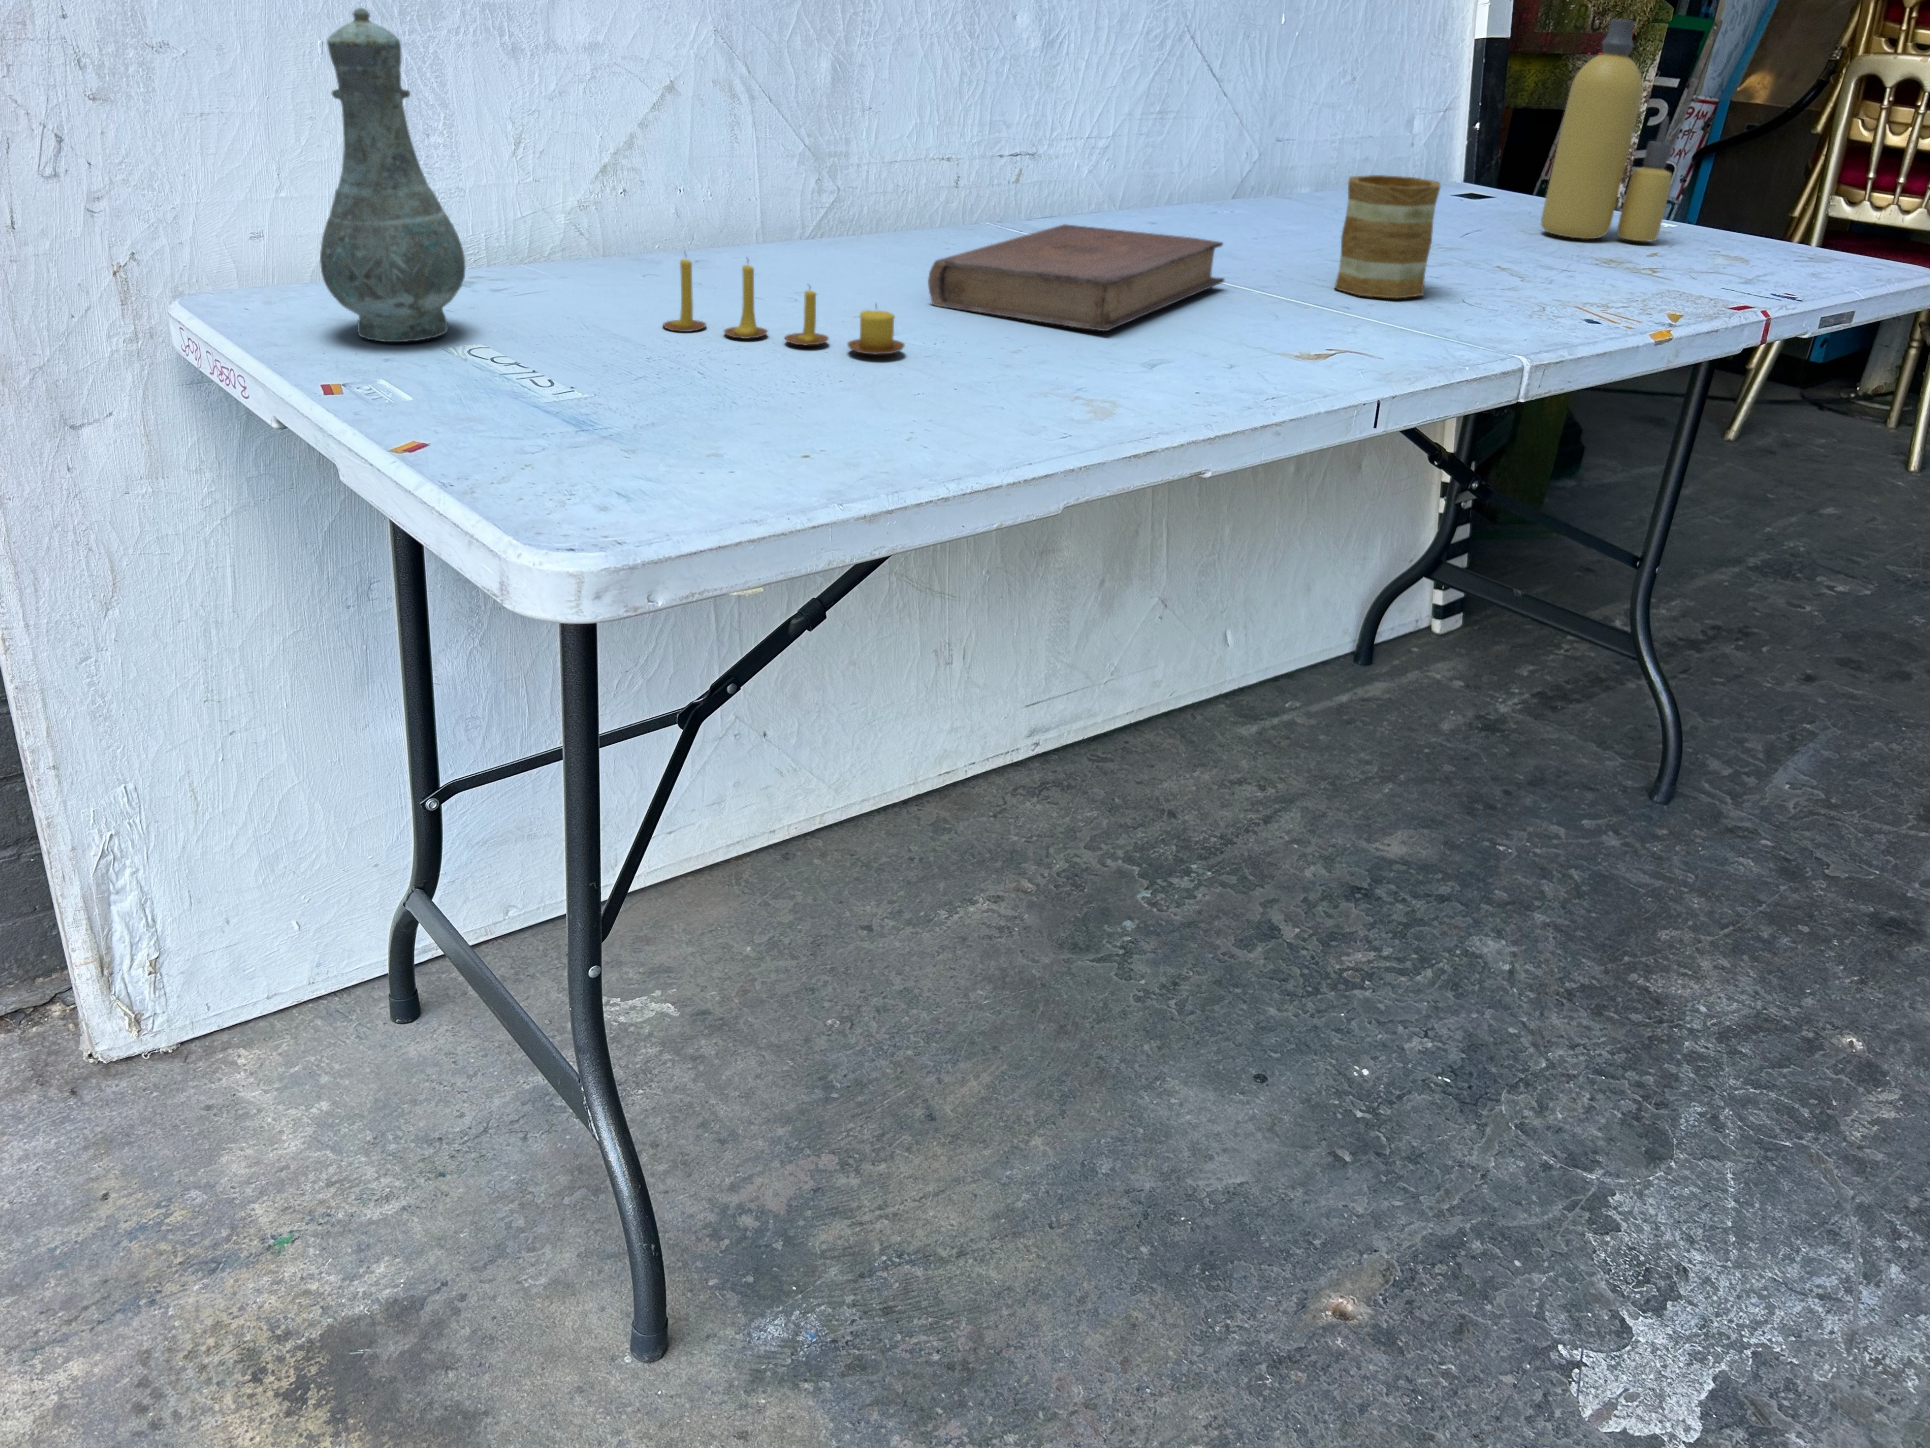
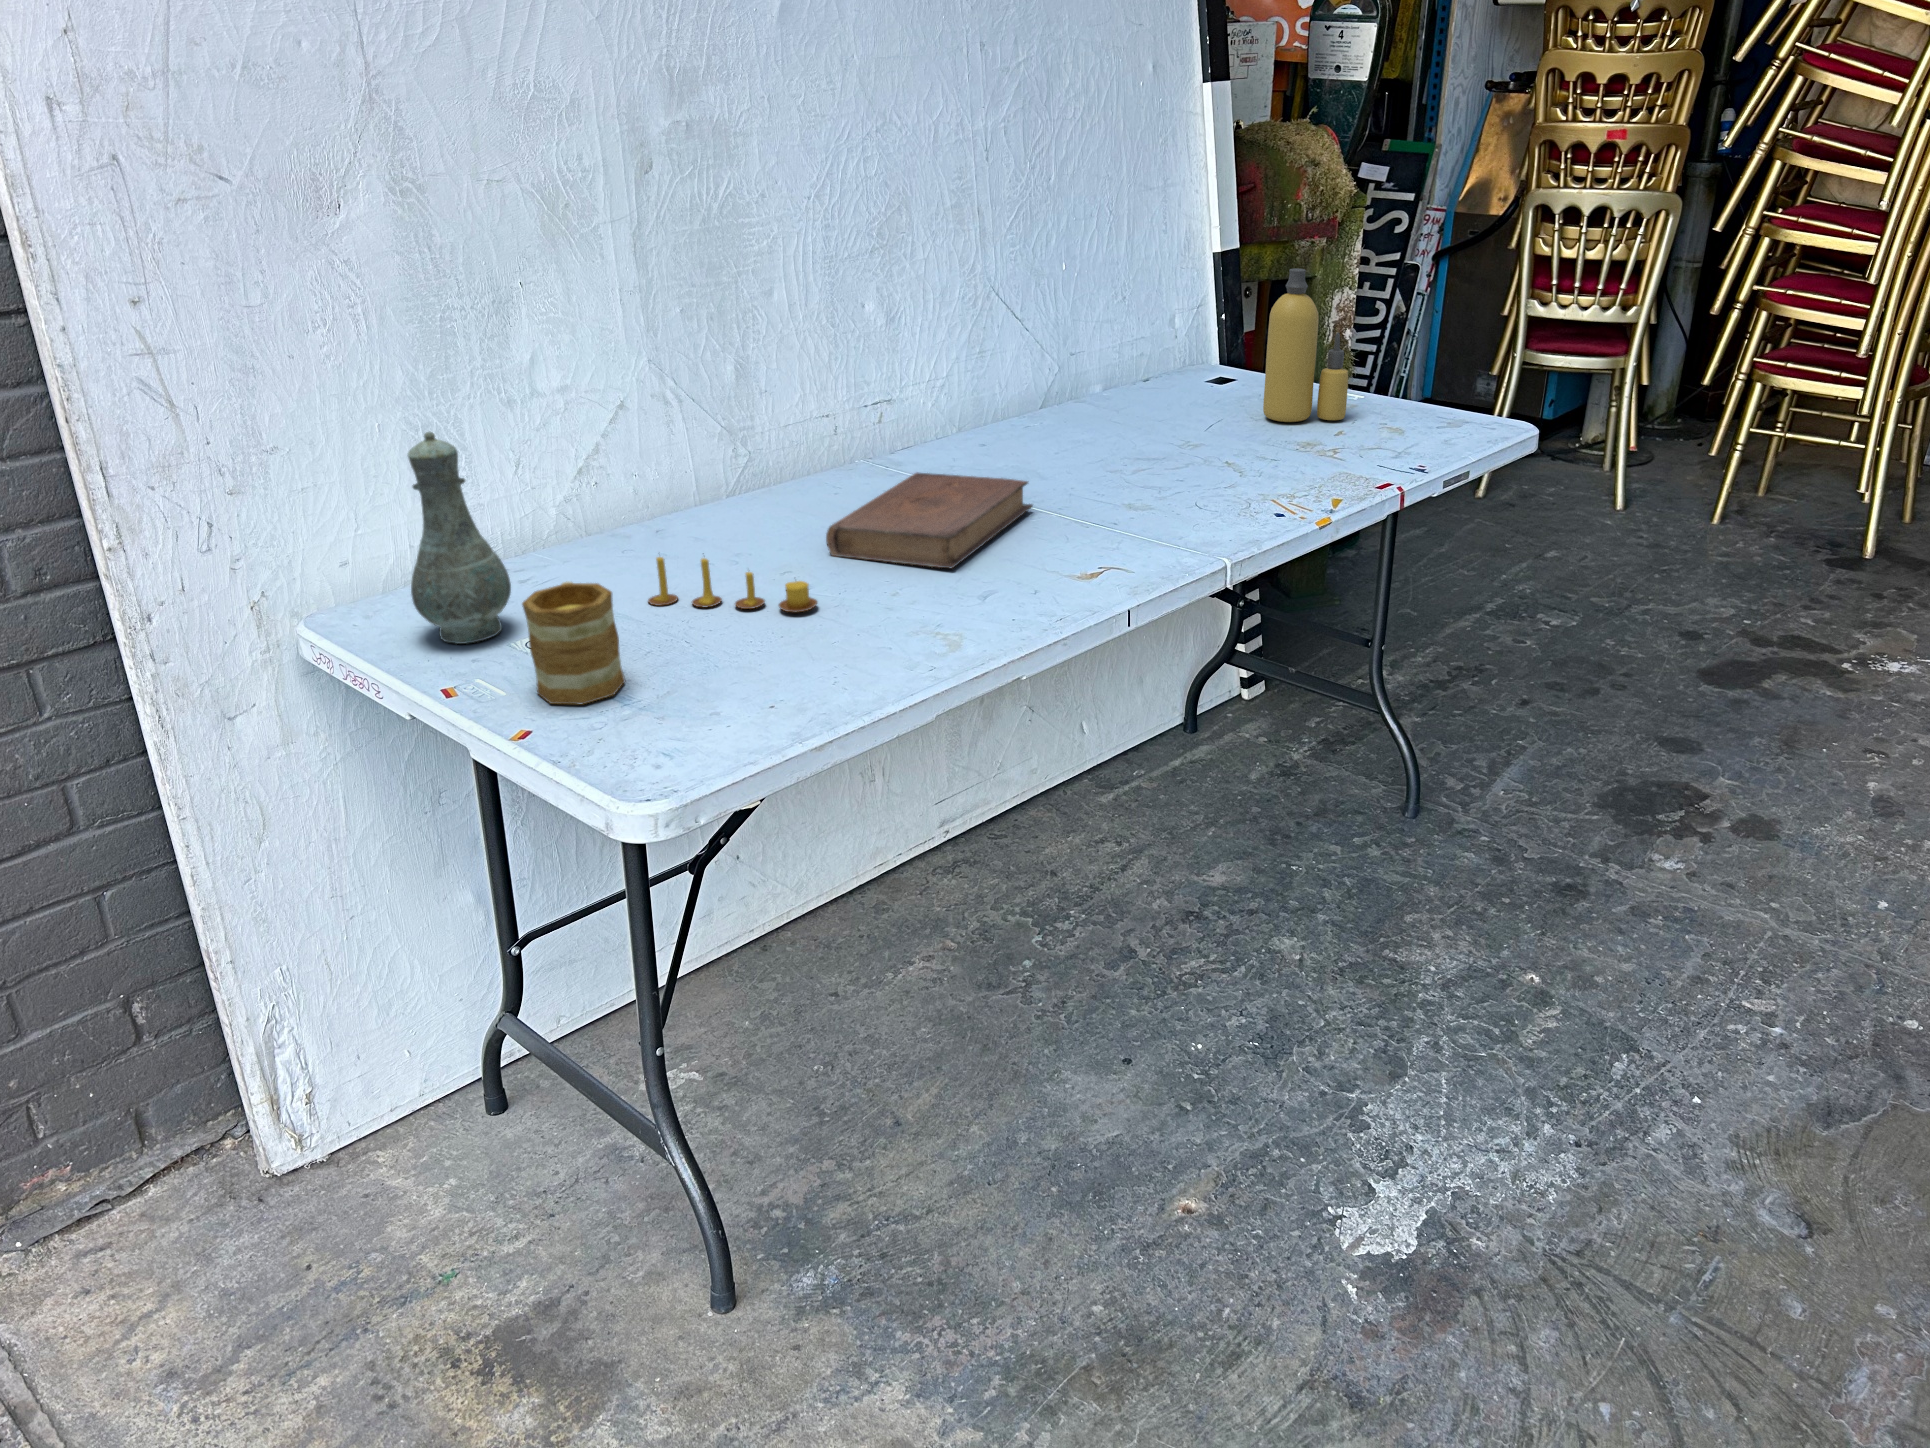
mug: present [1335,175,1441,298] -> present [522,581,625,704]

